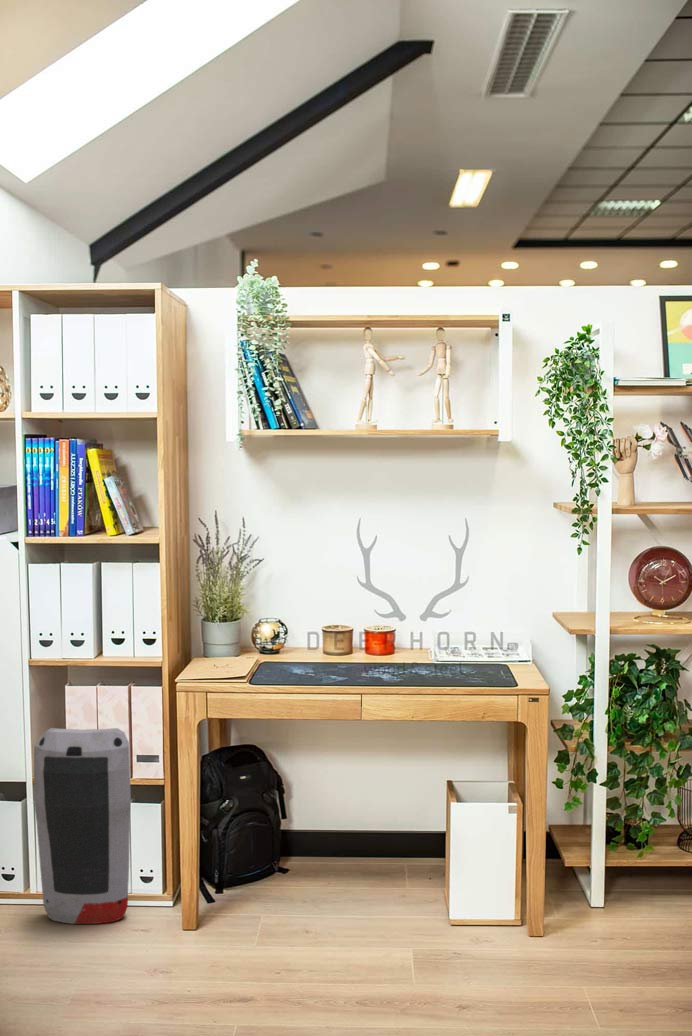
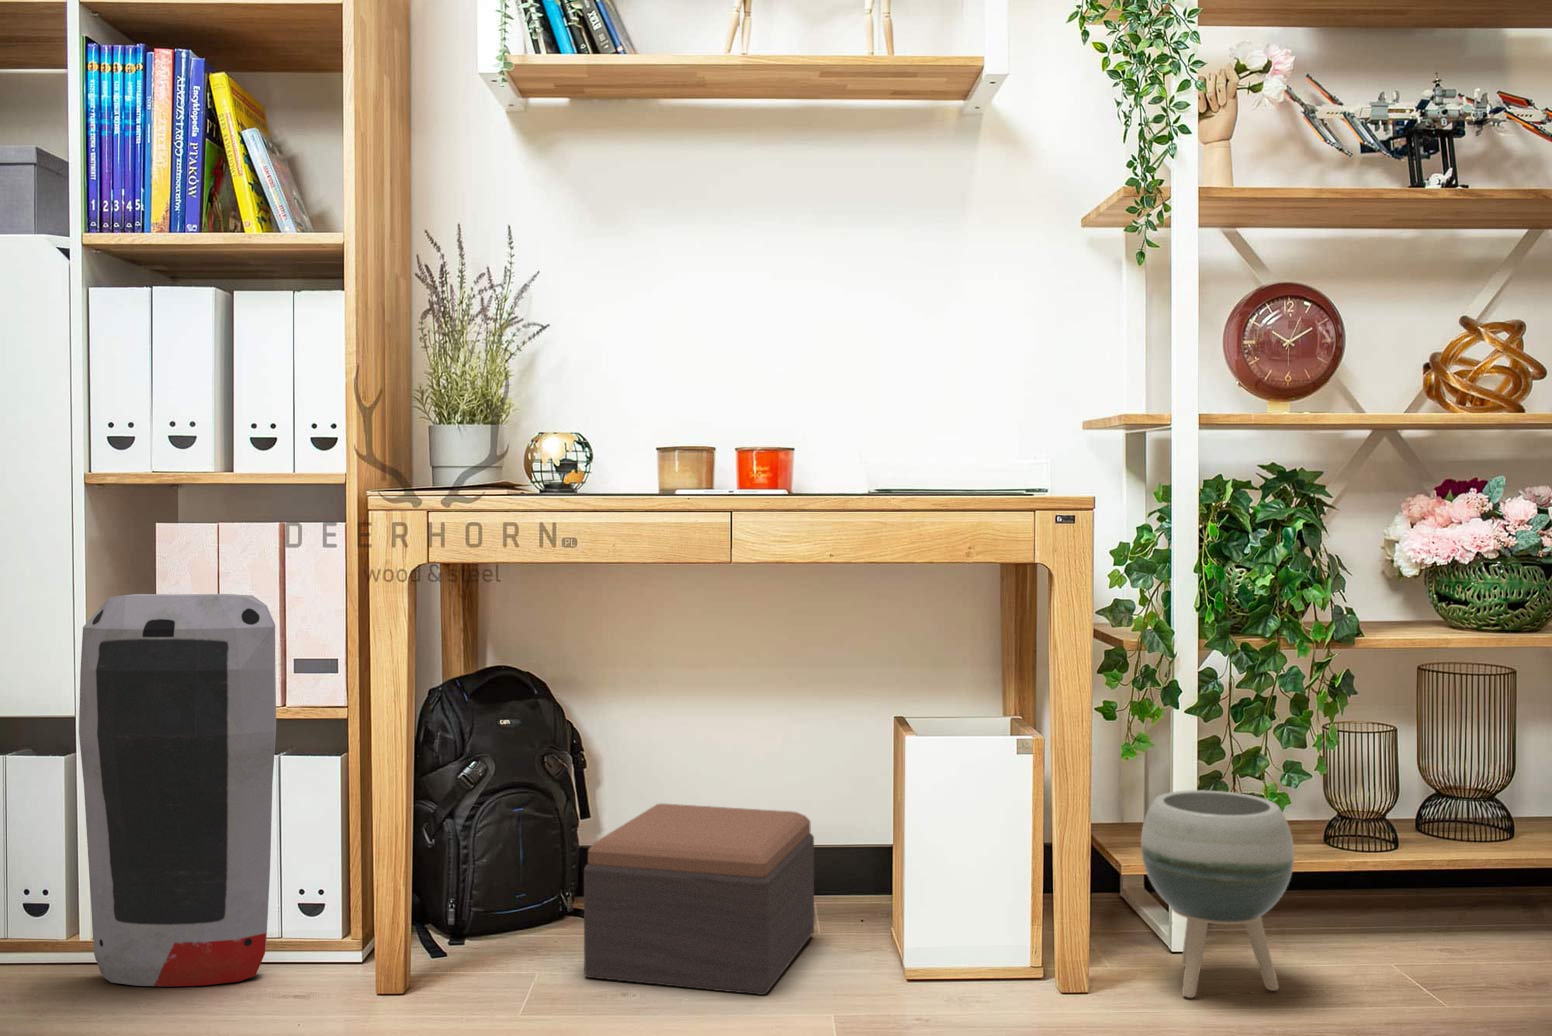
footstool: none [287,821,404,938] -> present [584,804,814,995]
planter: none [572,832,650,945] -> present [1141,790,1294,998]

